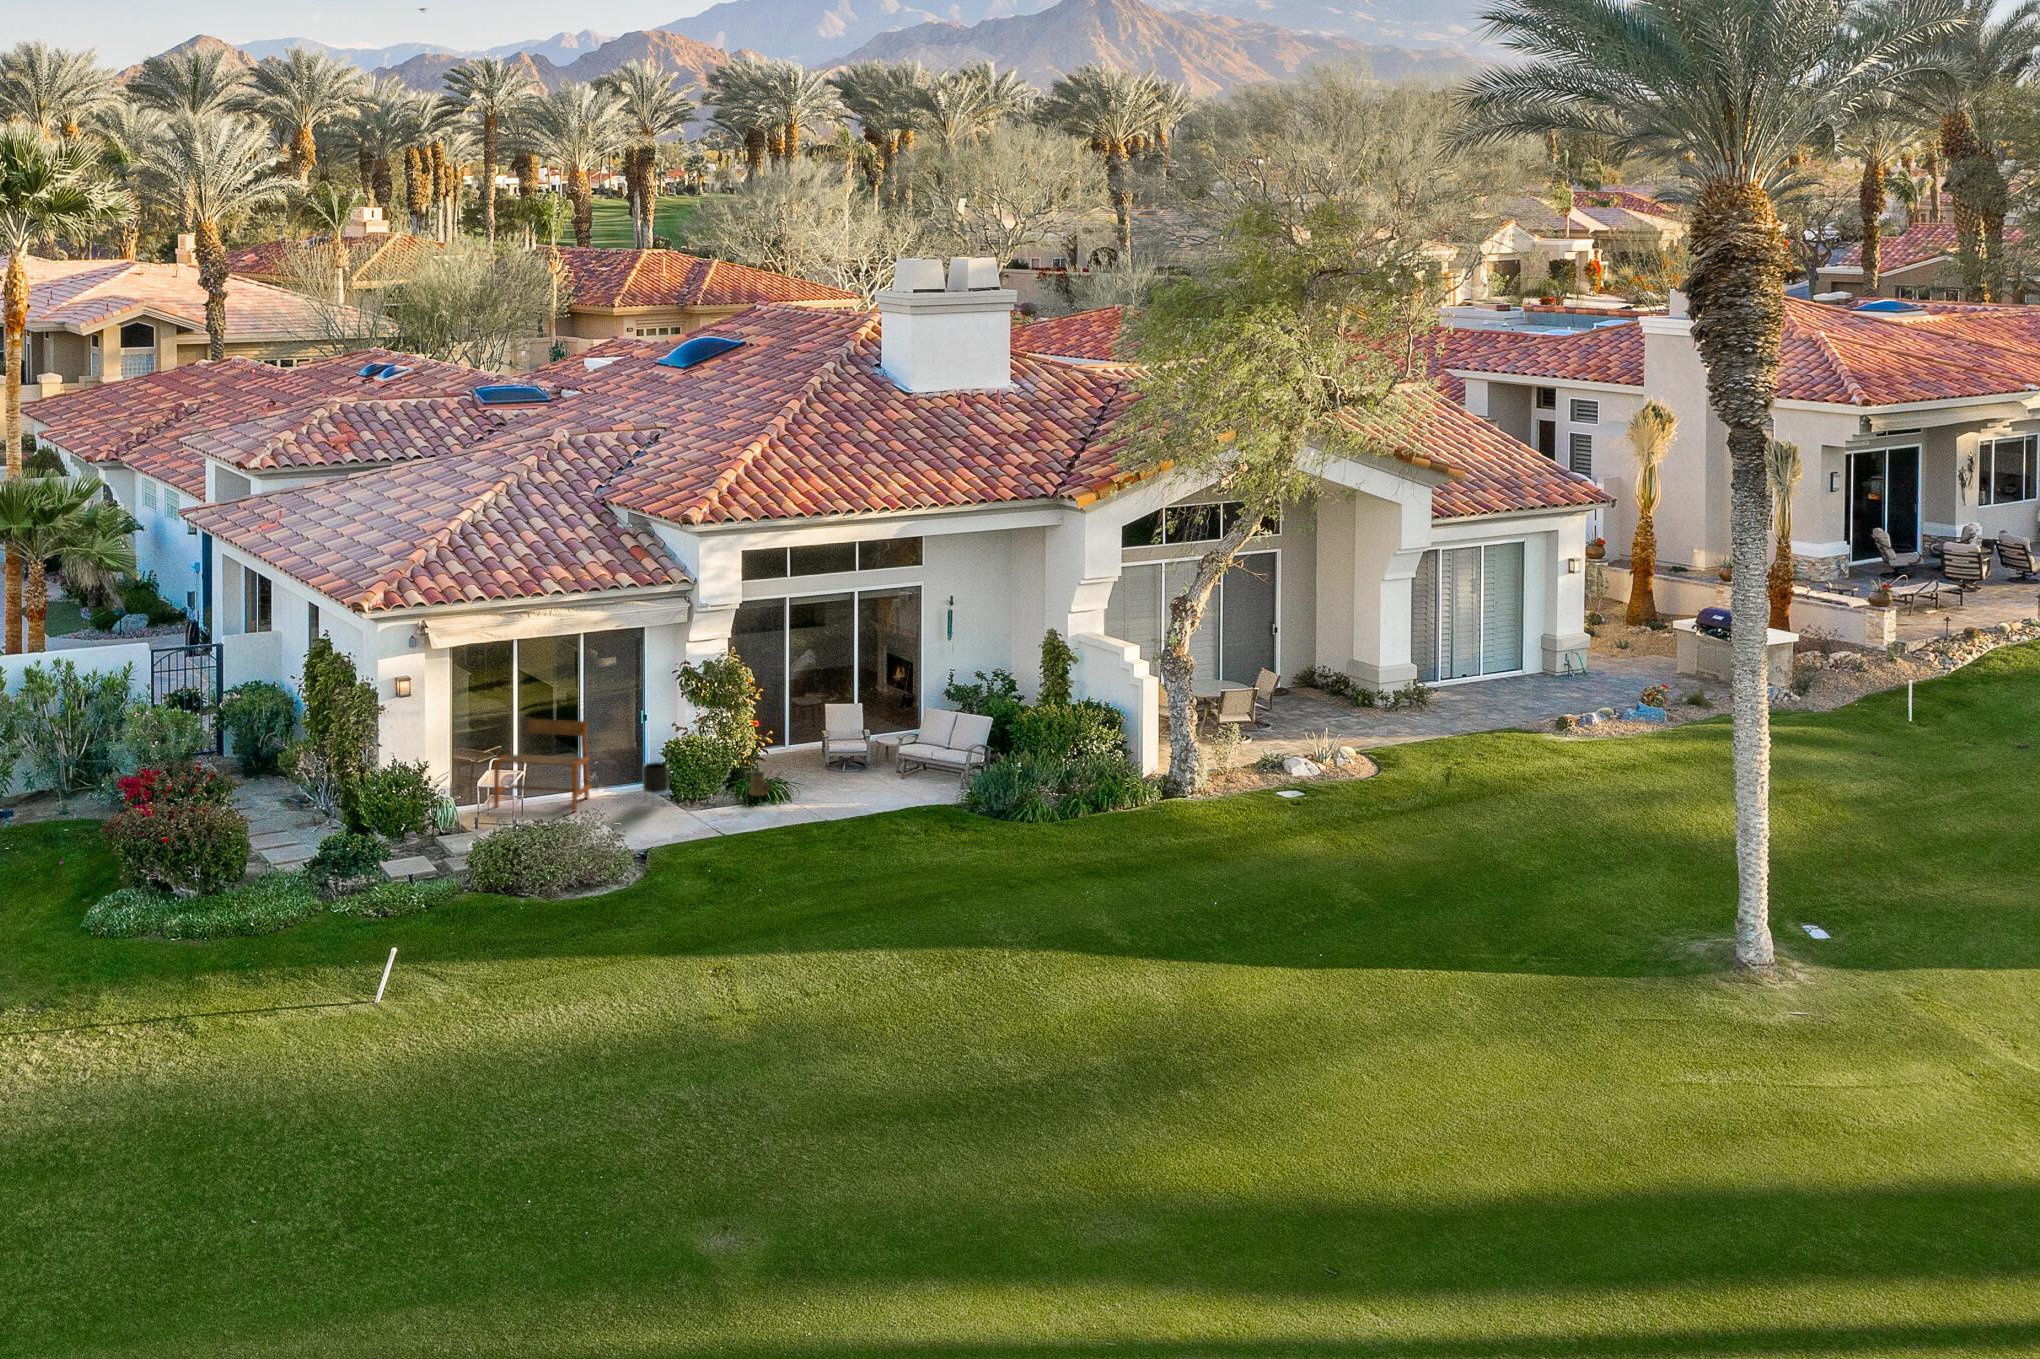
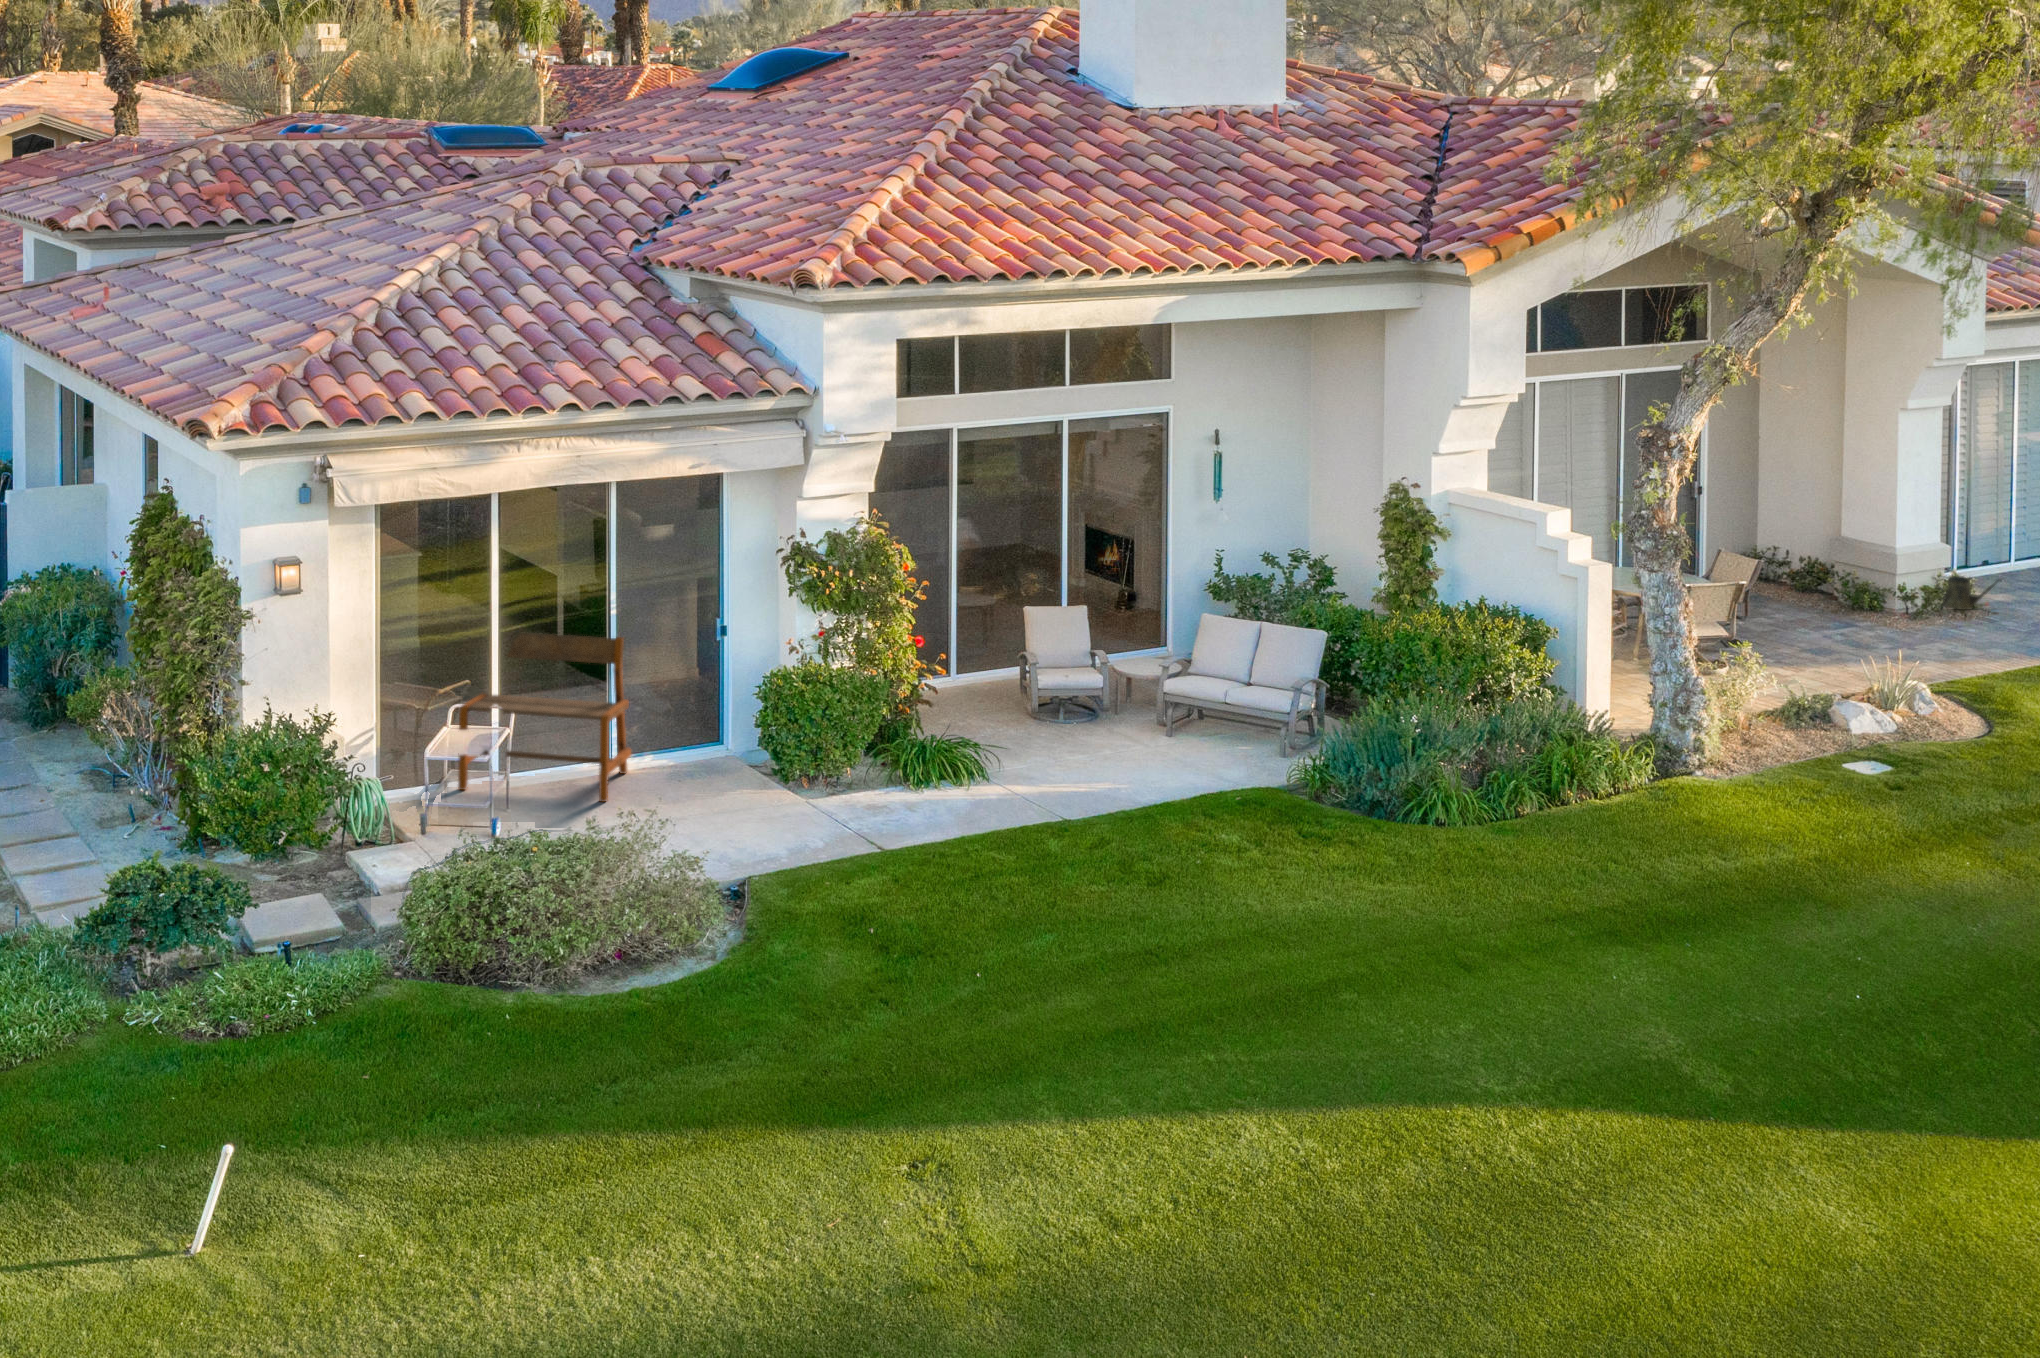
planter: present [643,762,669,793] -> none [724,712,771,791]
watering can: present [746,771,778,796] -> present [1942,576,2001,610]

